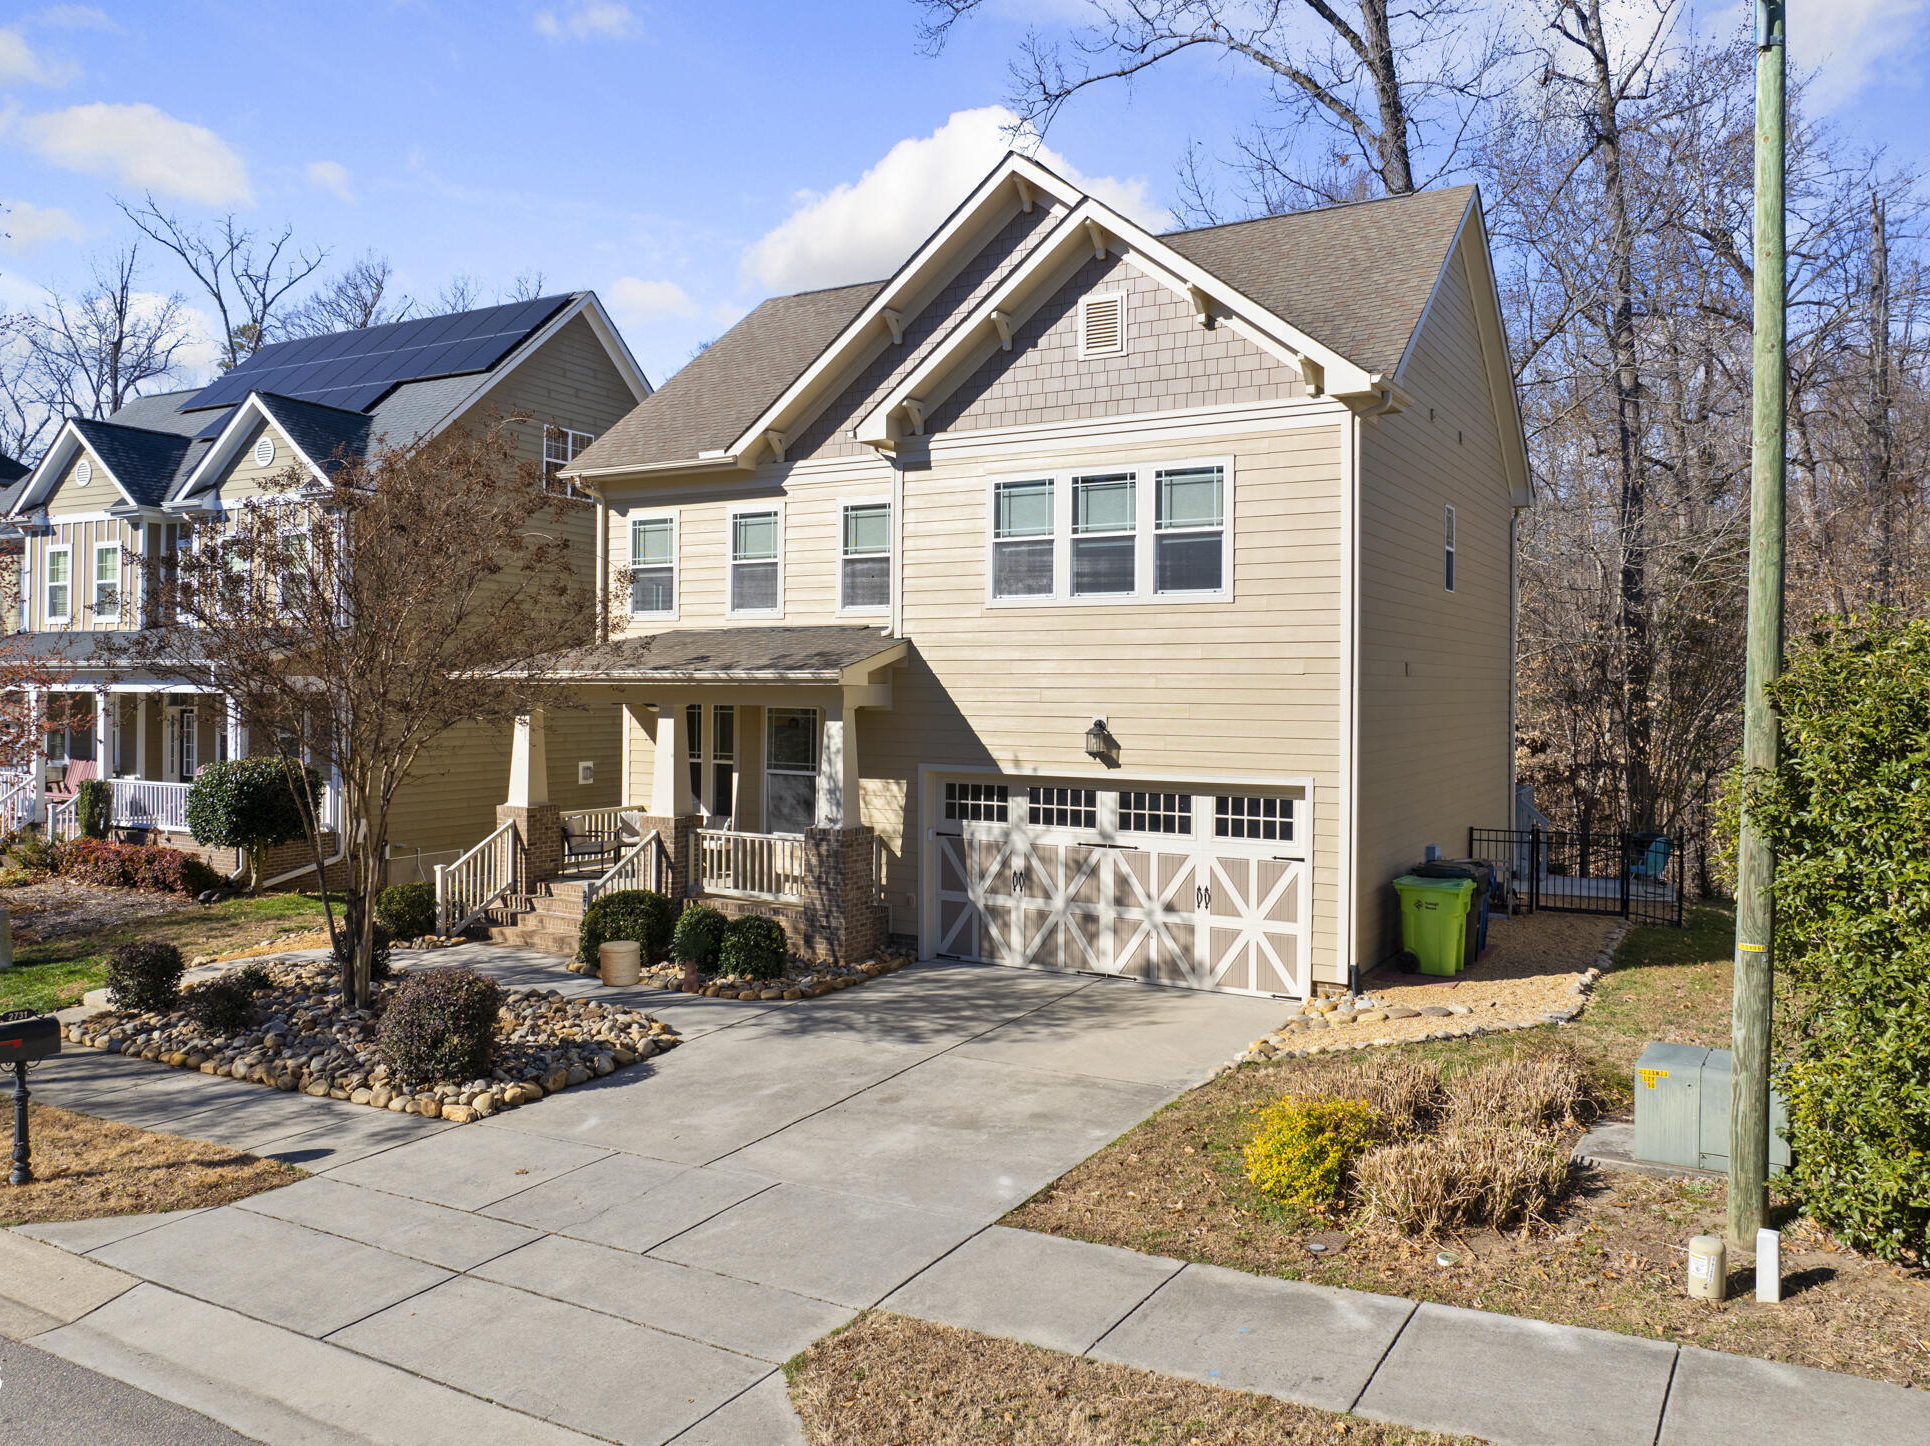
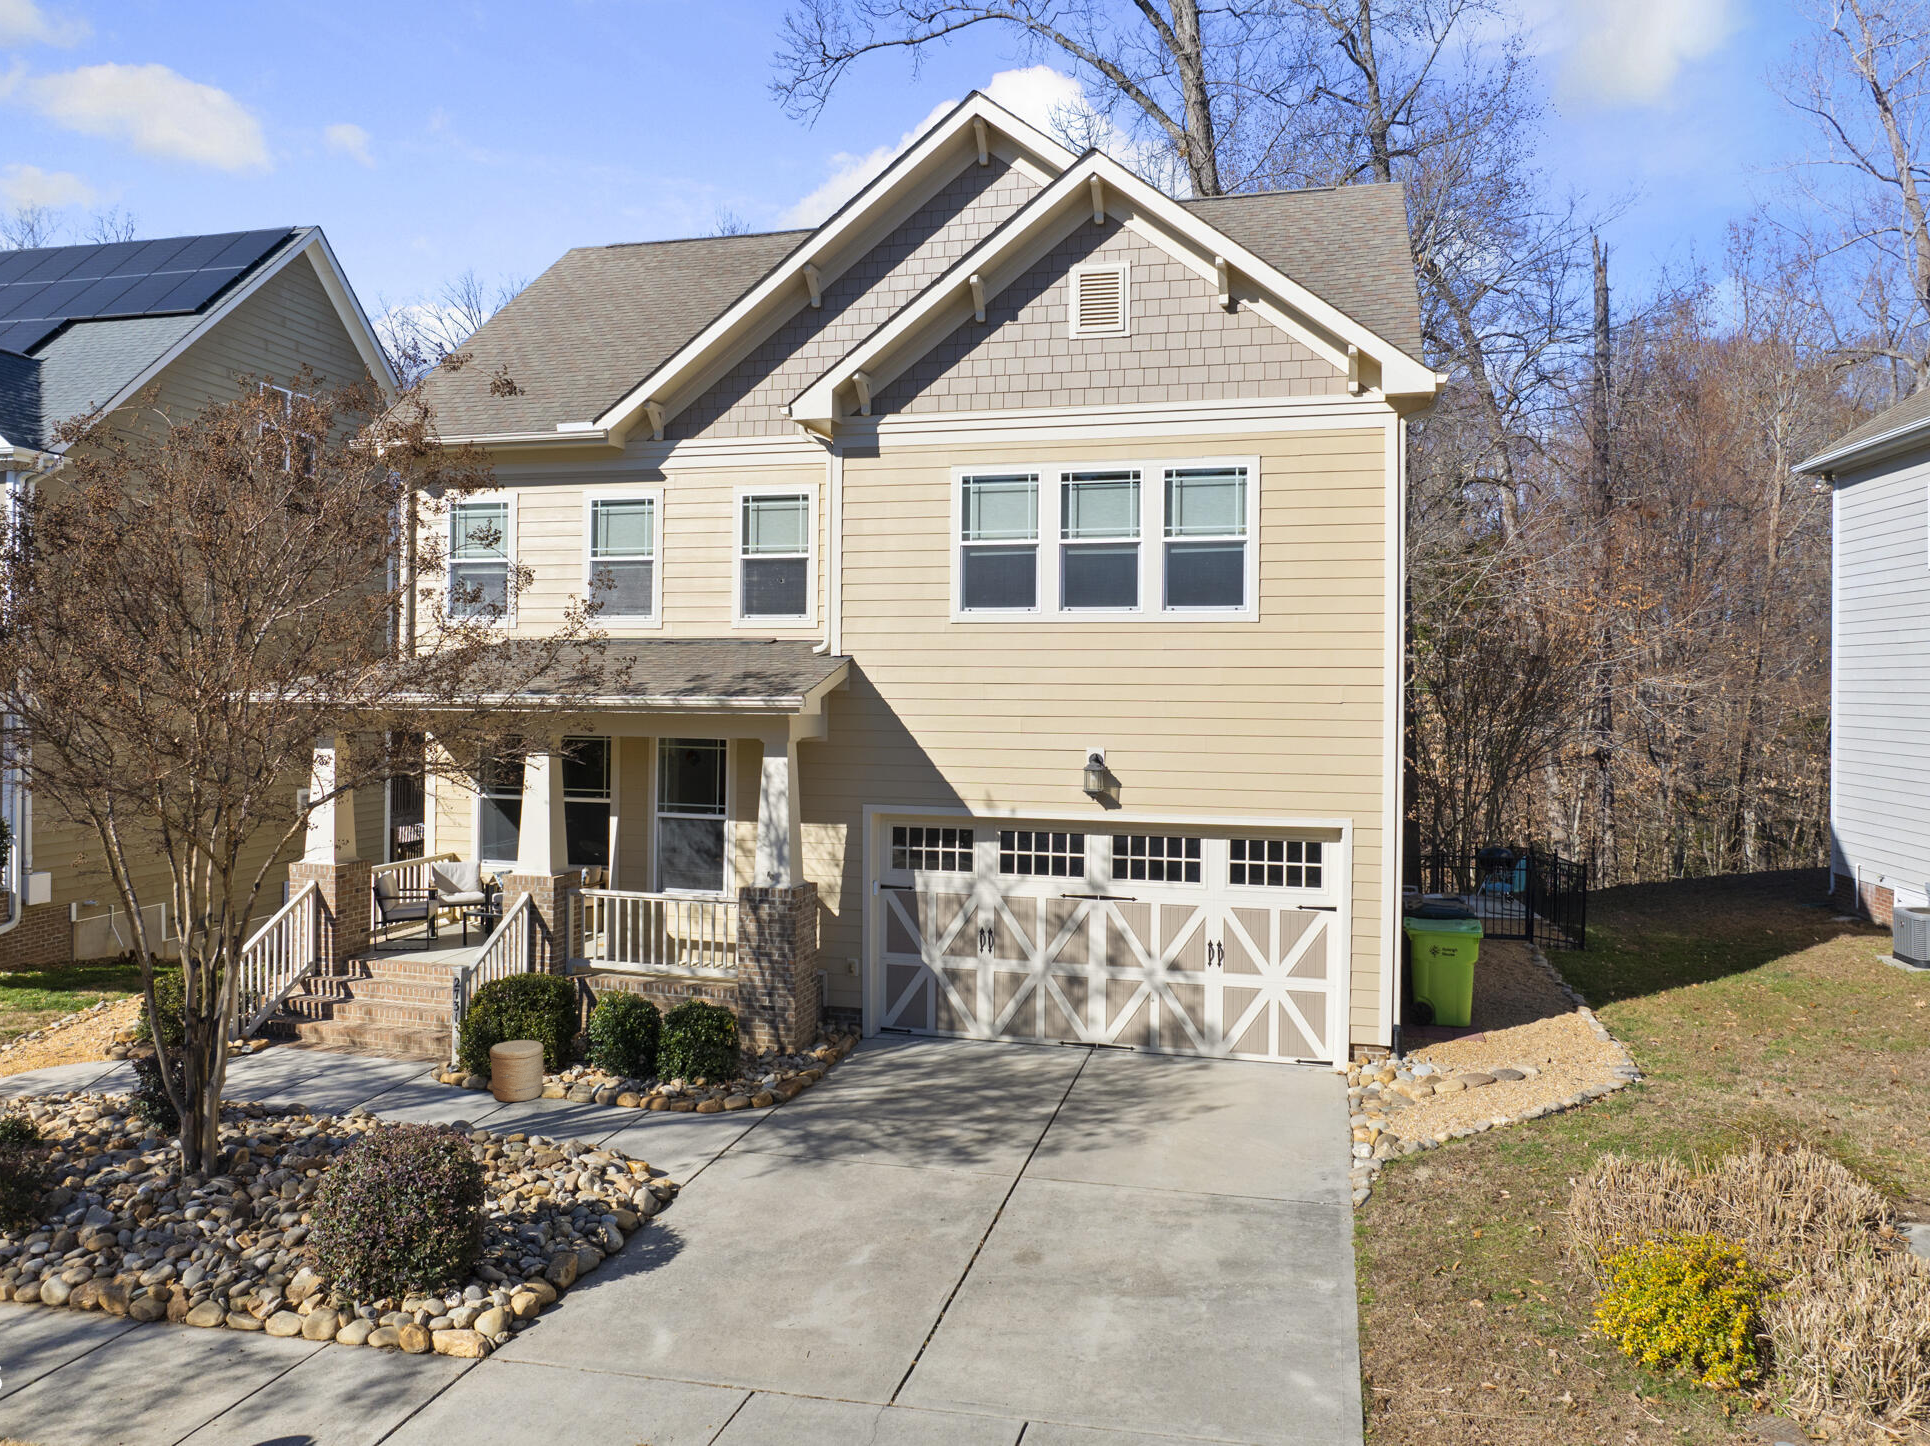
potted plant: present [673,929,719,991] -> none [597,1021,658,1103]

